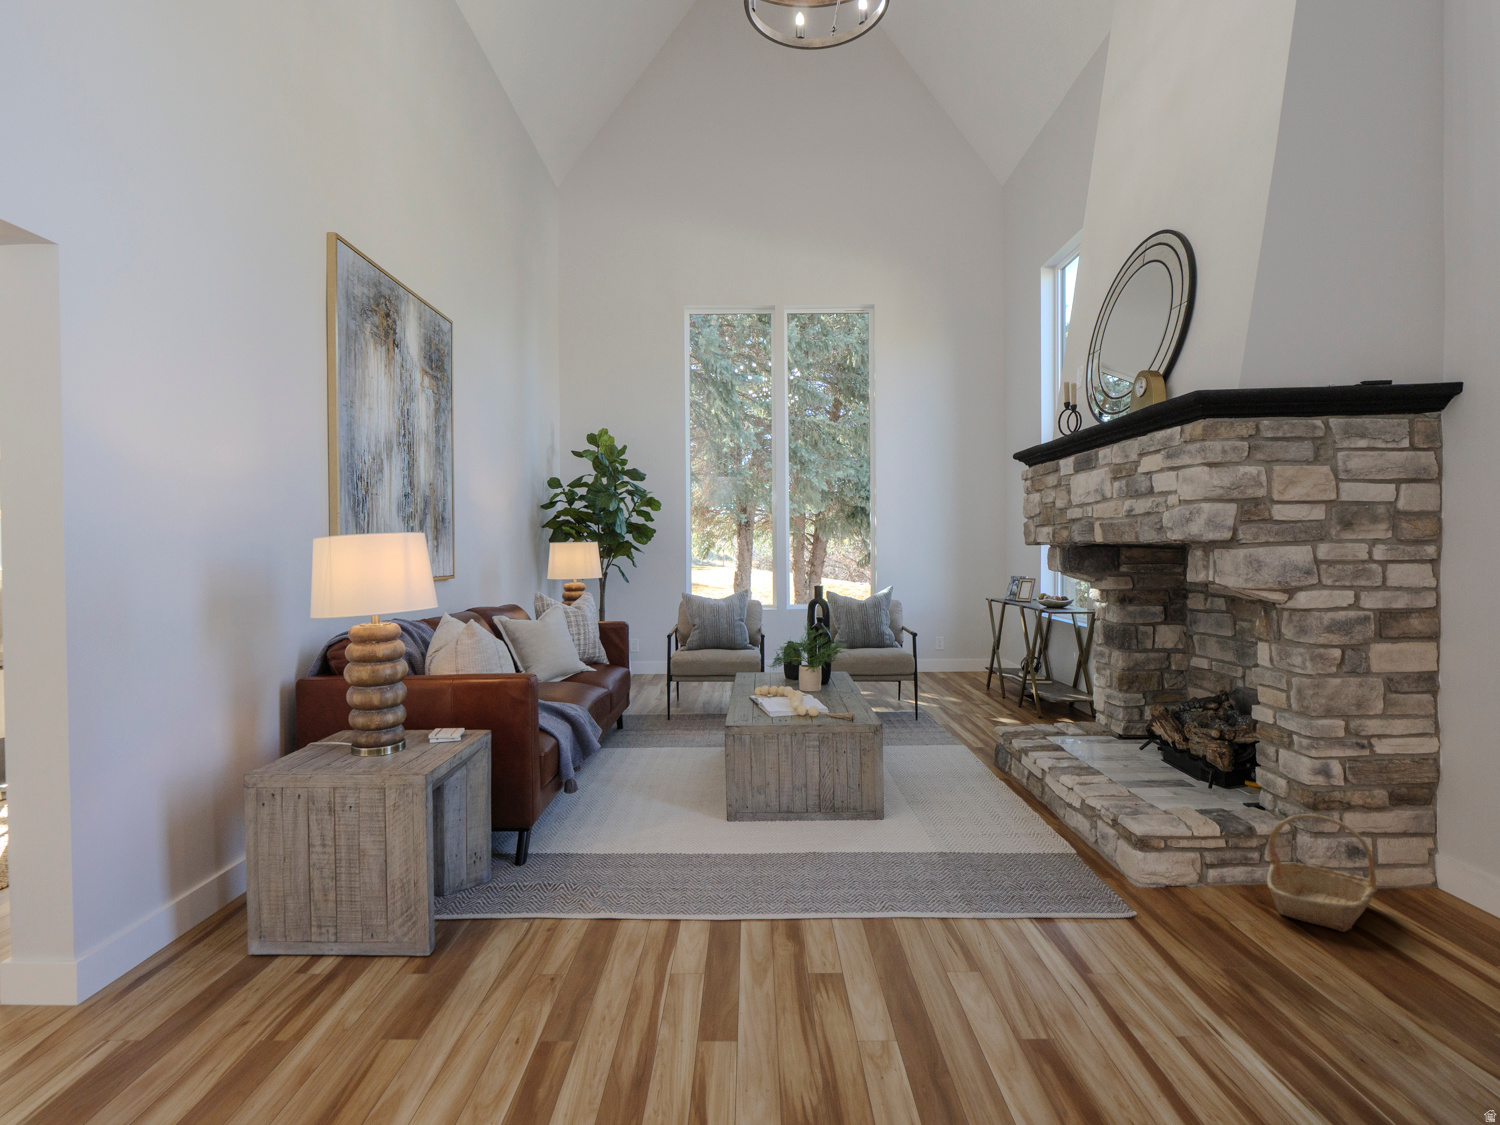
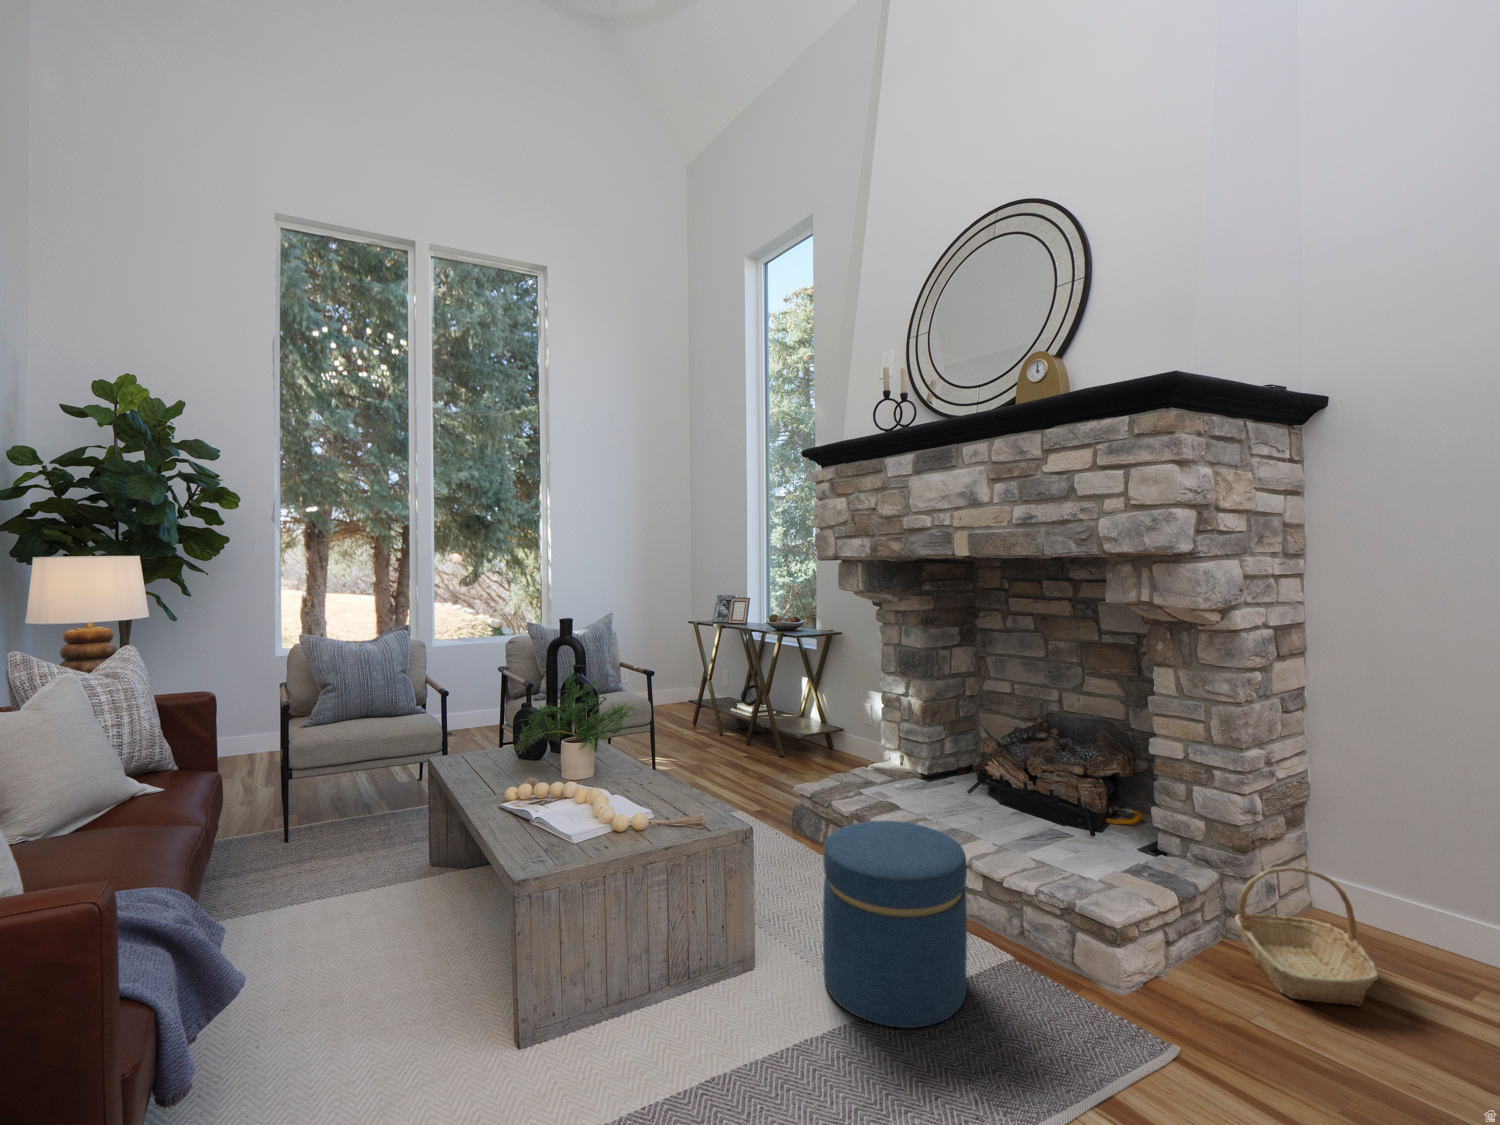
ottoman: none [915,733,1019,861] -> present [823,821,967,1028]

